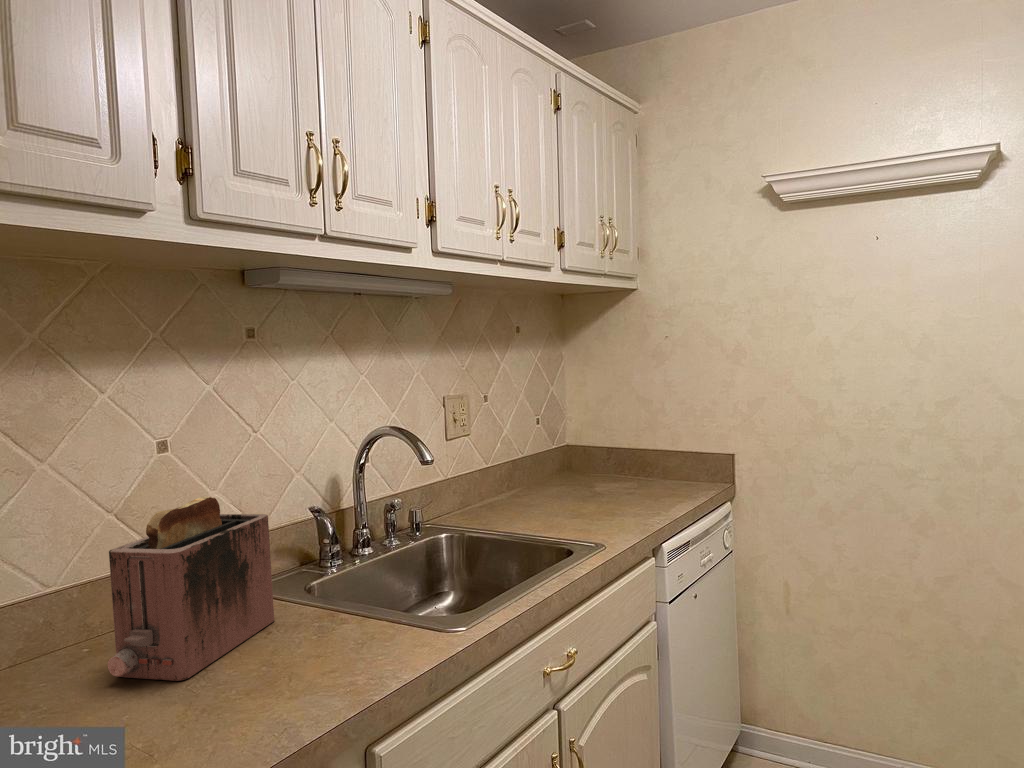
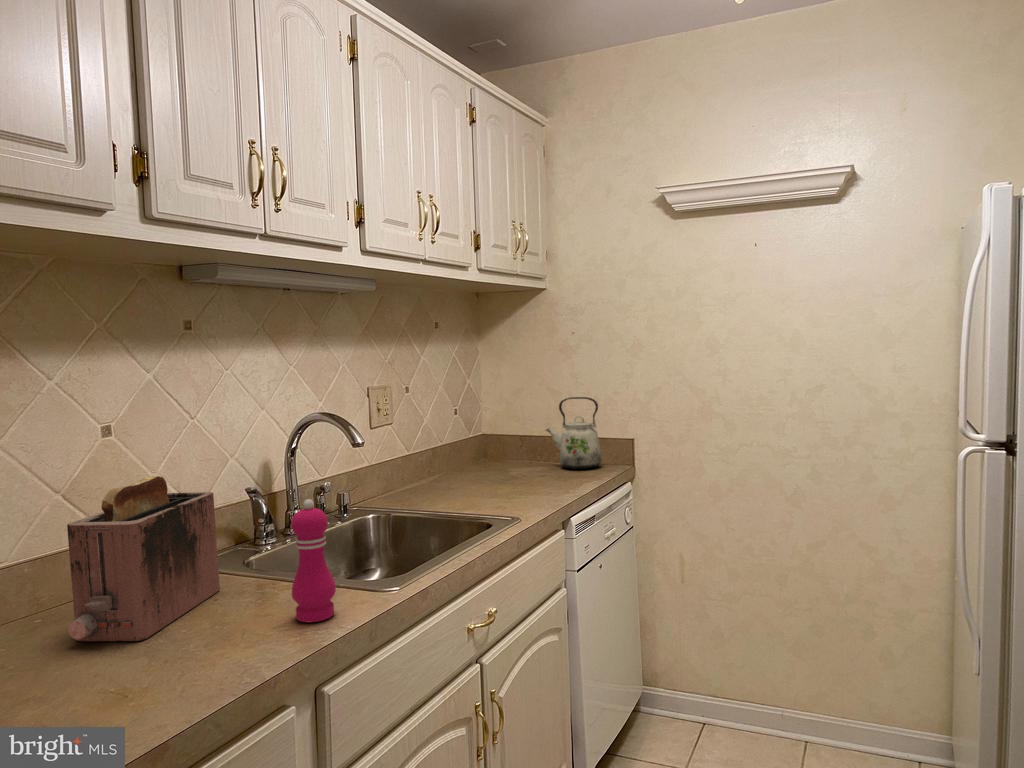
kettle: none [635,408,698,487] -> present [546,397,601,469]
pepper mill: none [344,529,392,668] -> present [291,499,336,622]

